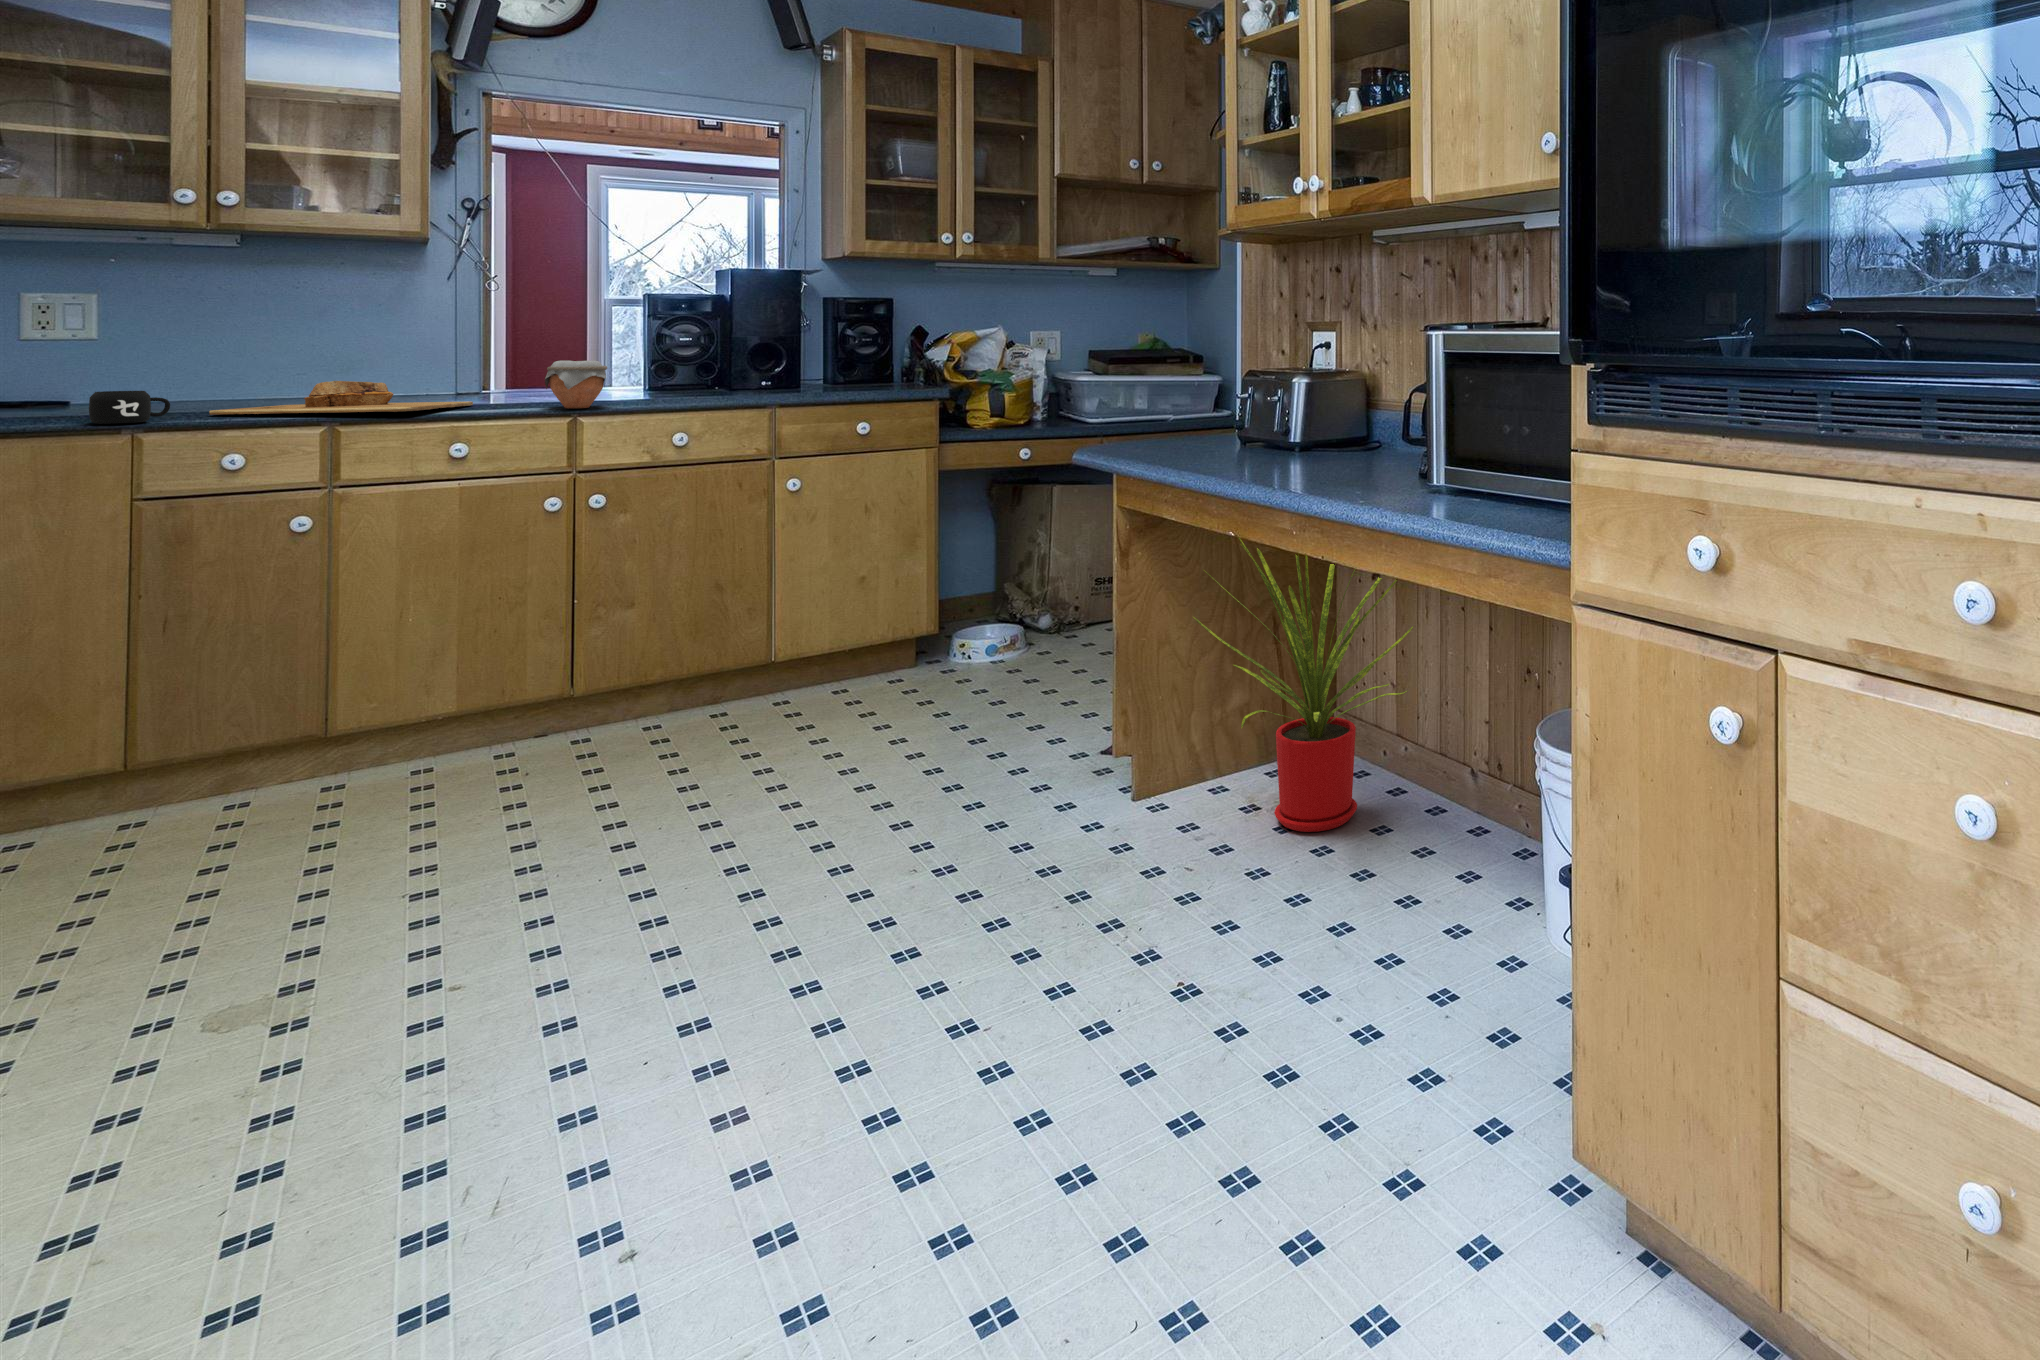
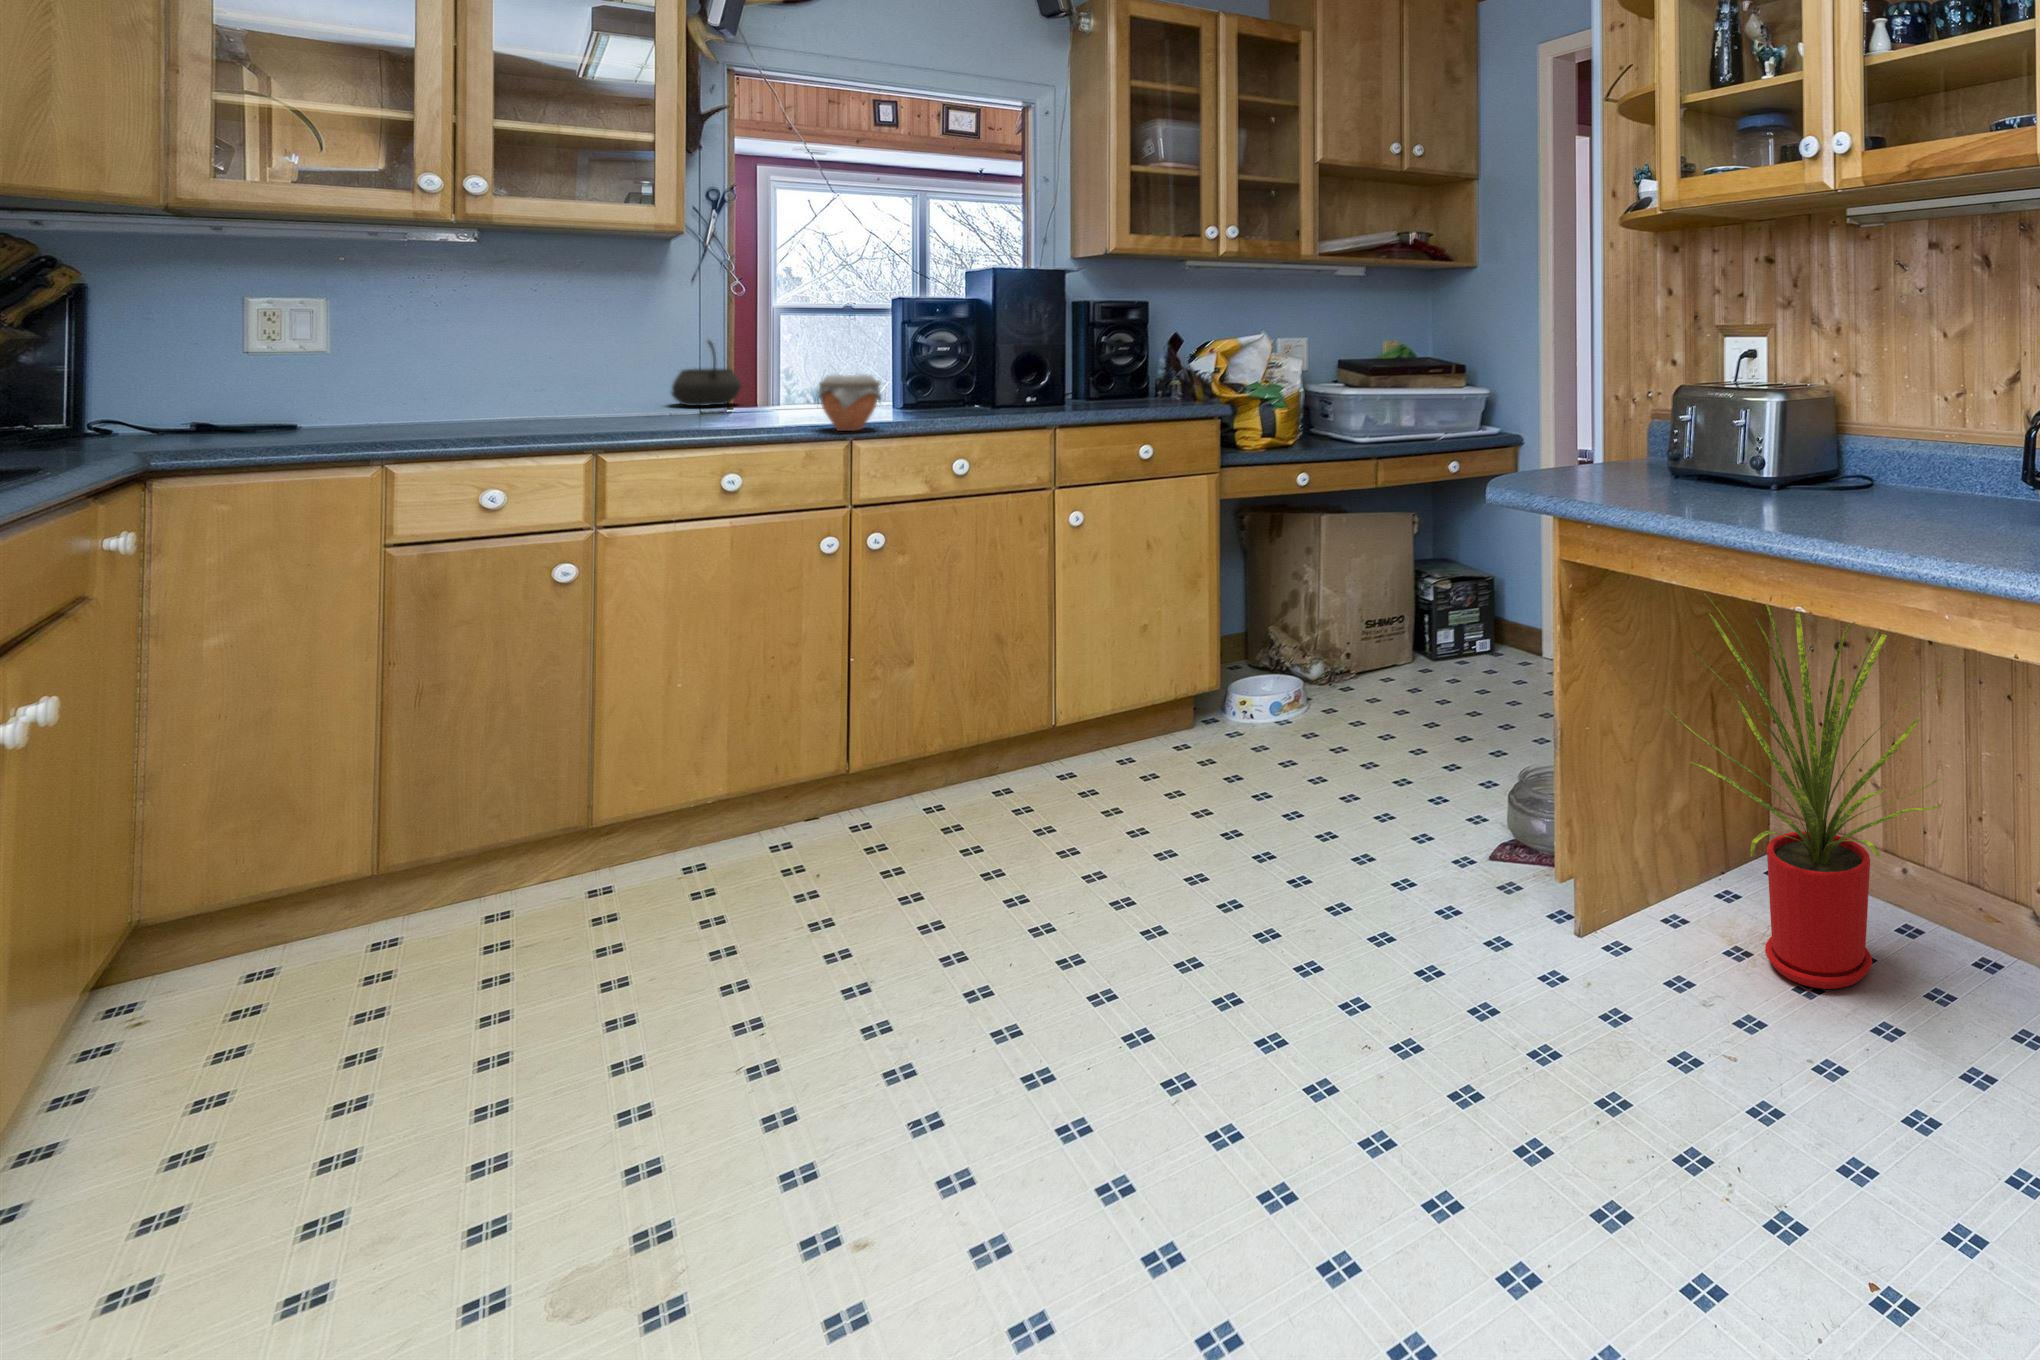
kettle: none [429,330,499,389] -> present [671,341,741,406]
cutting board: present [209,381,473,415] -> none [464,399,735,441]
mug: present [89,391,170,424] -> none [341,412,426,453]

